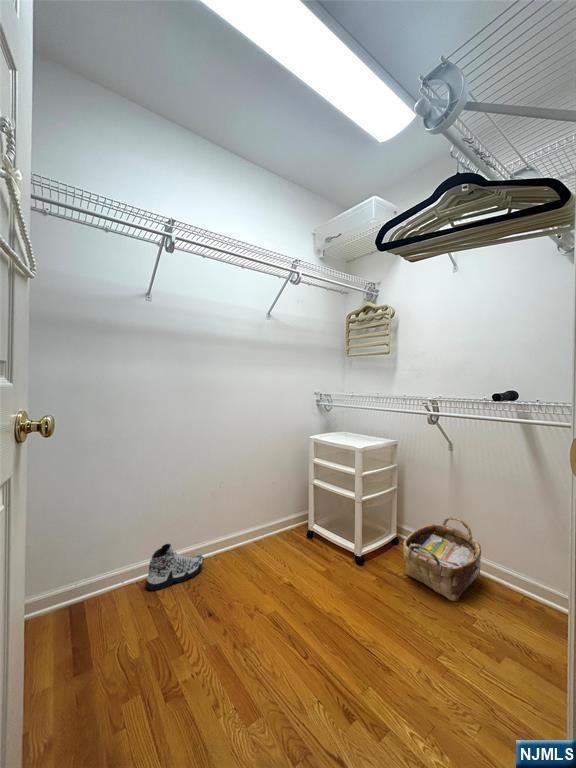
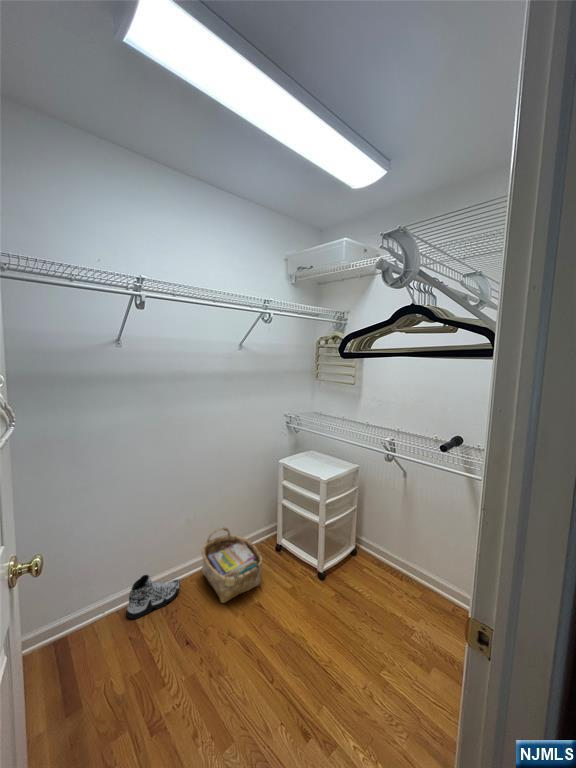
woven basket: present [403,517,481,601] -> present [202,527,262,603]

